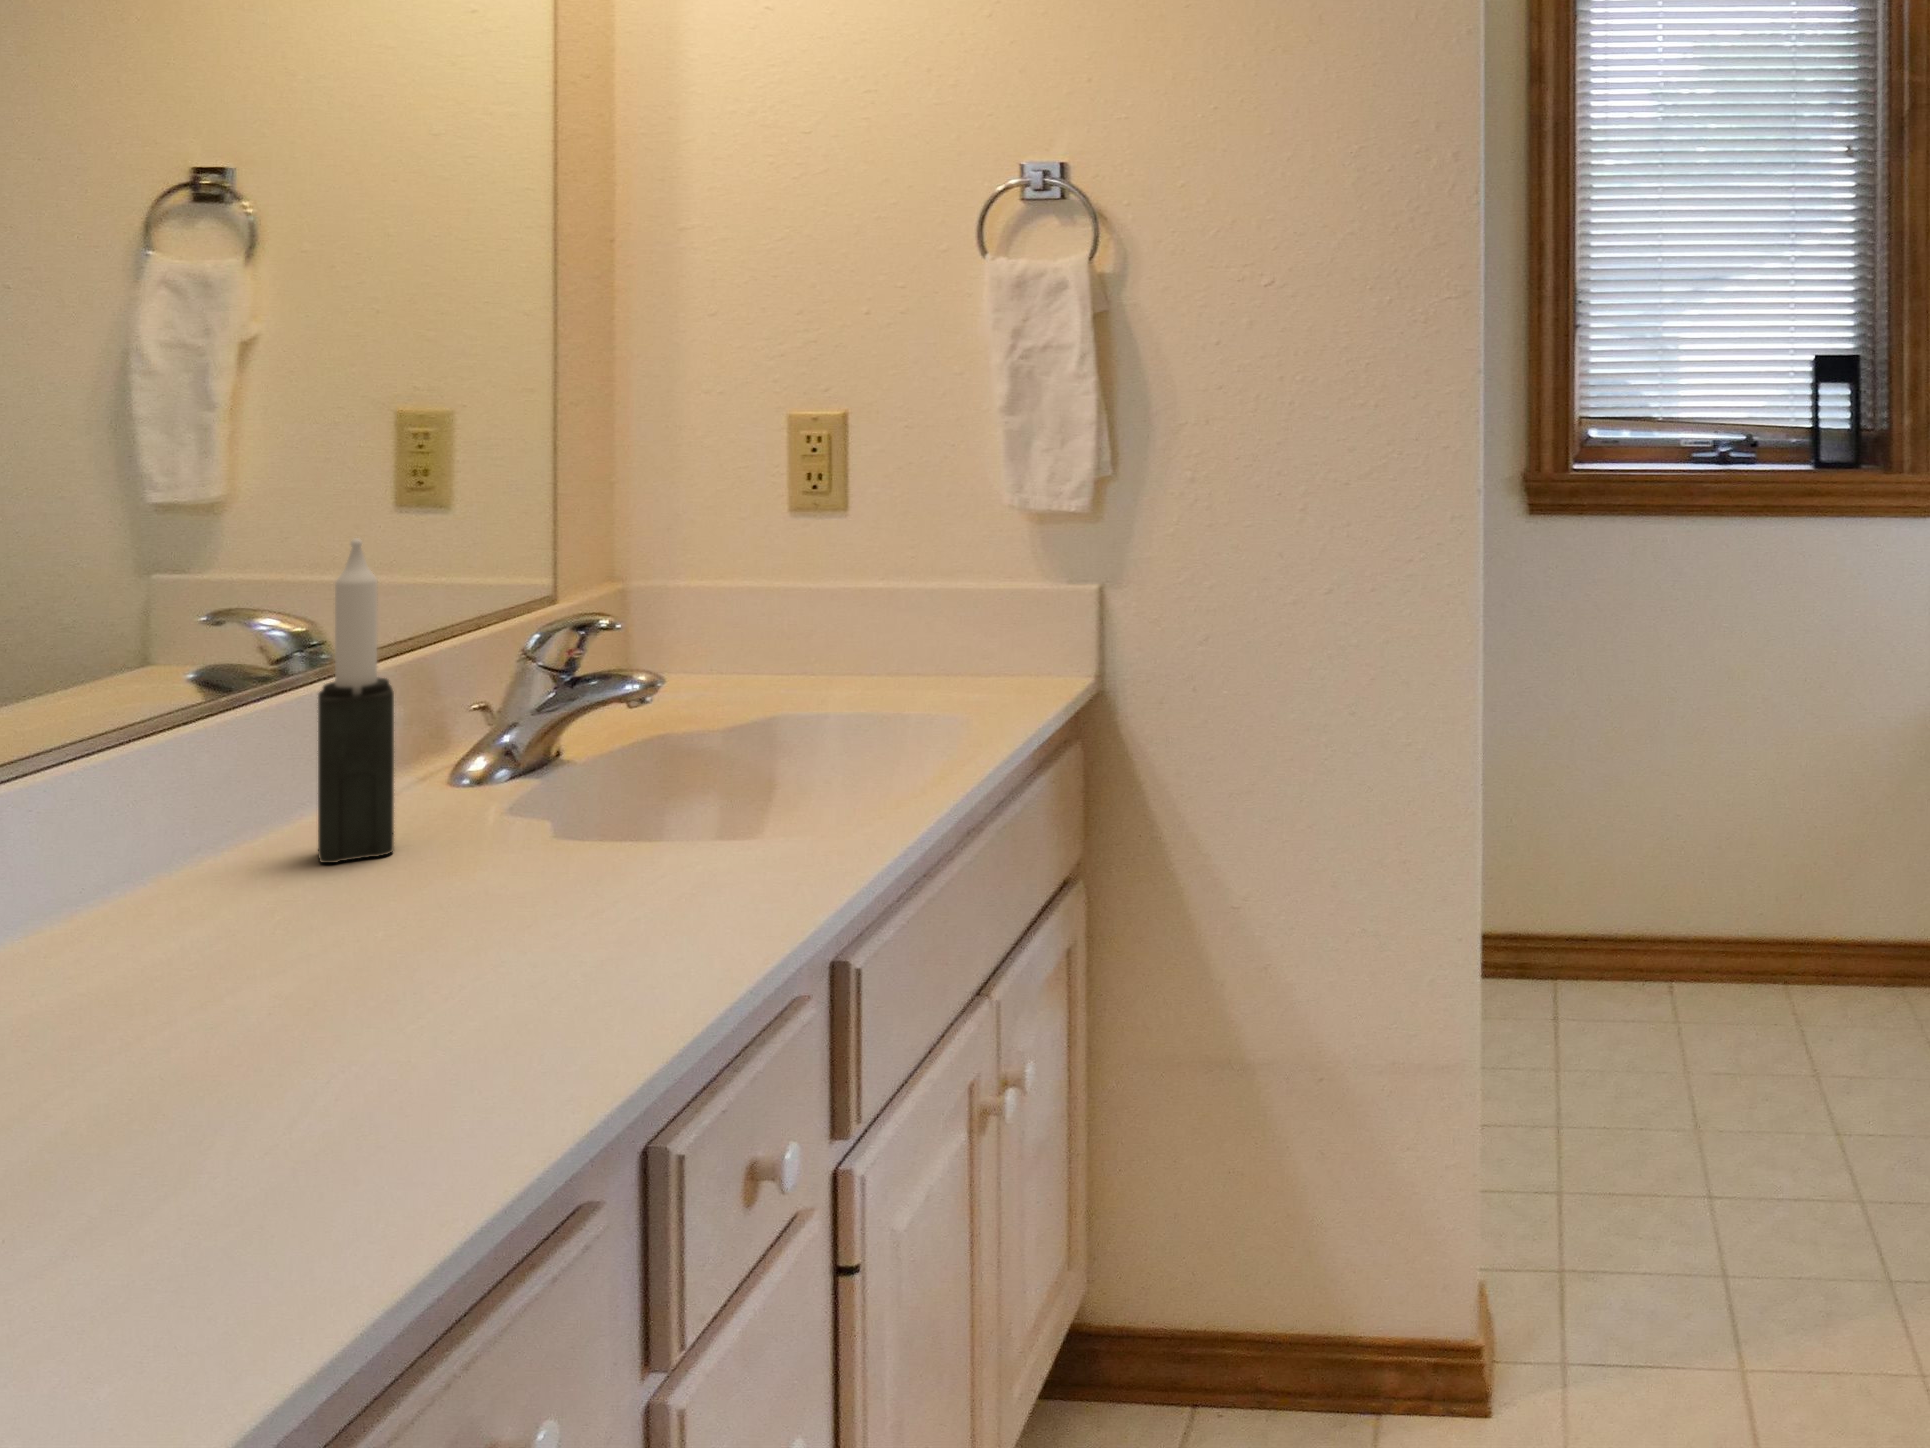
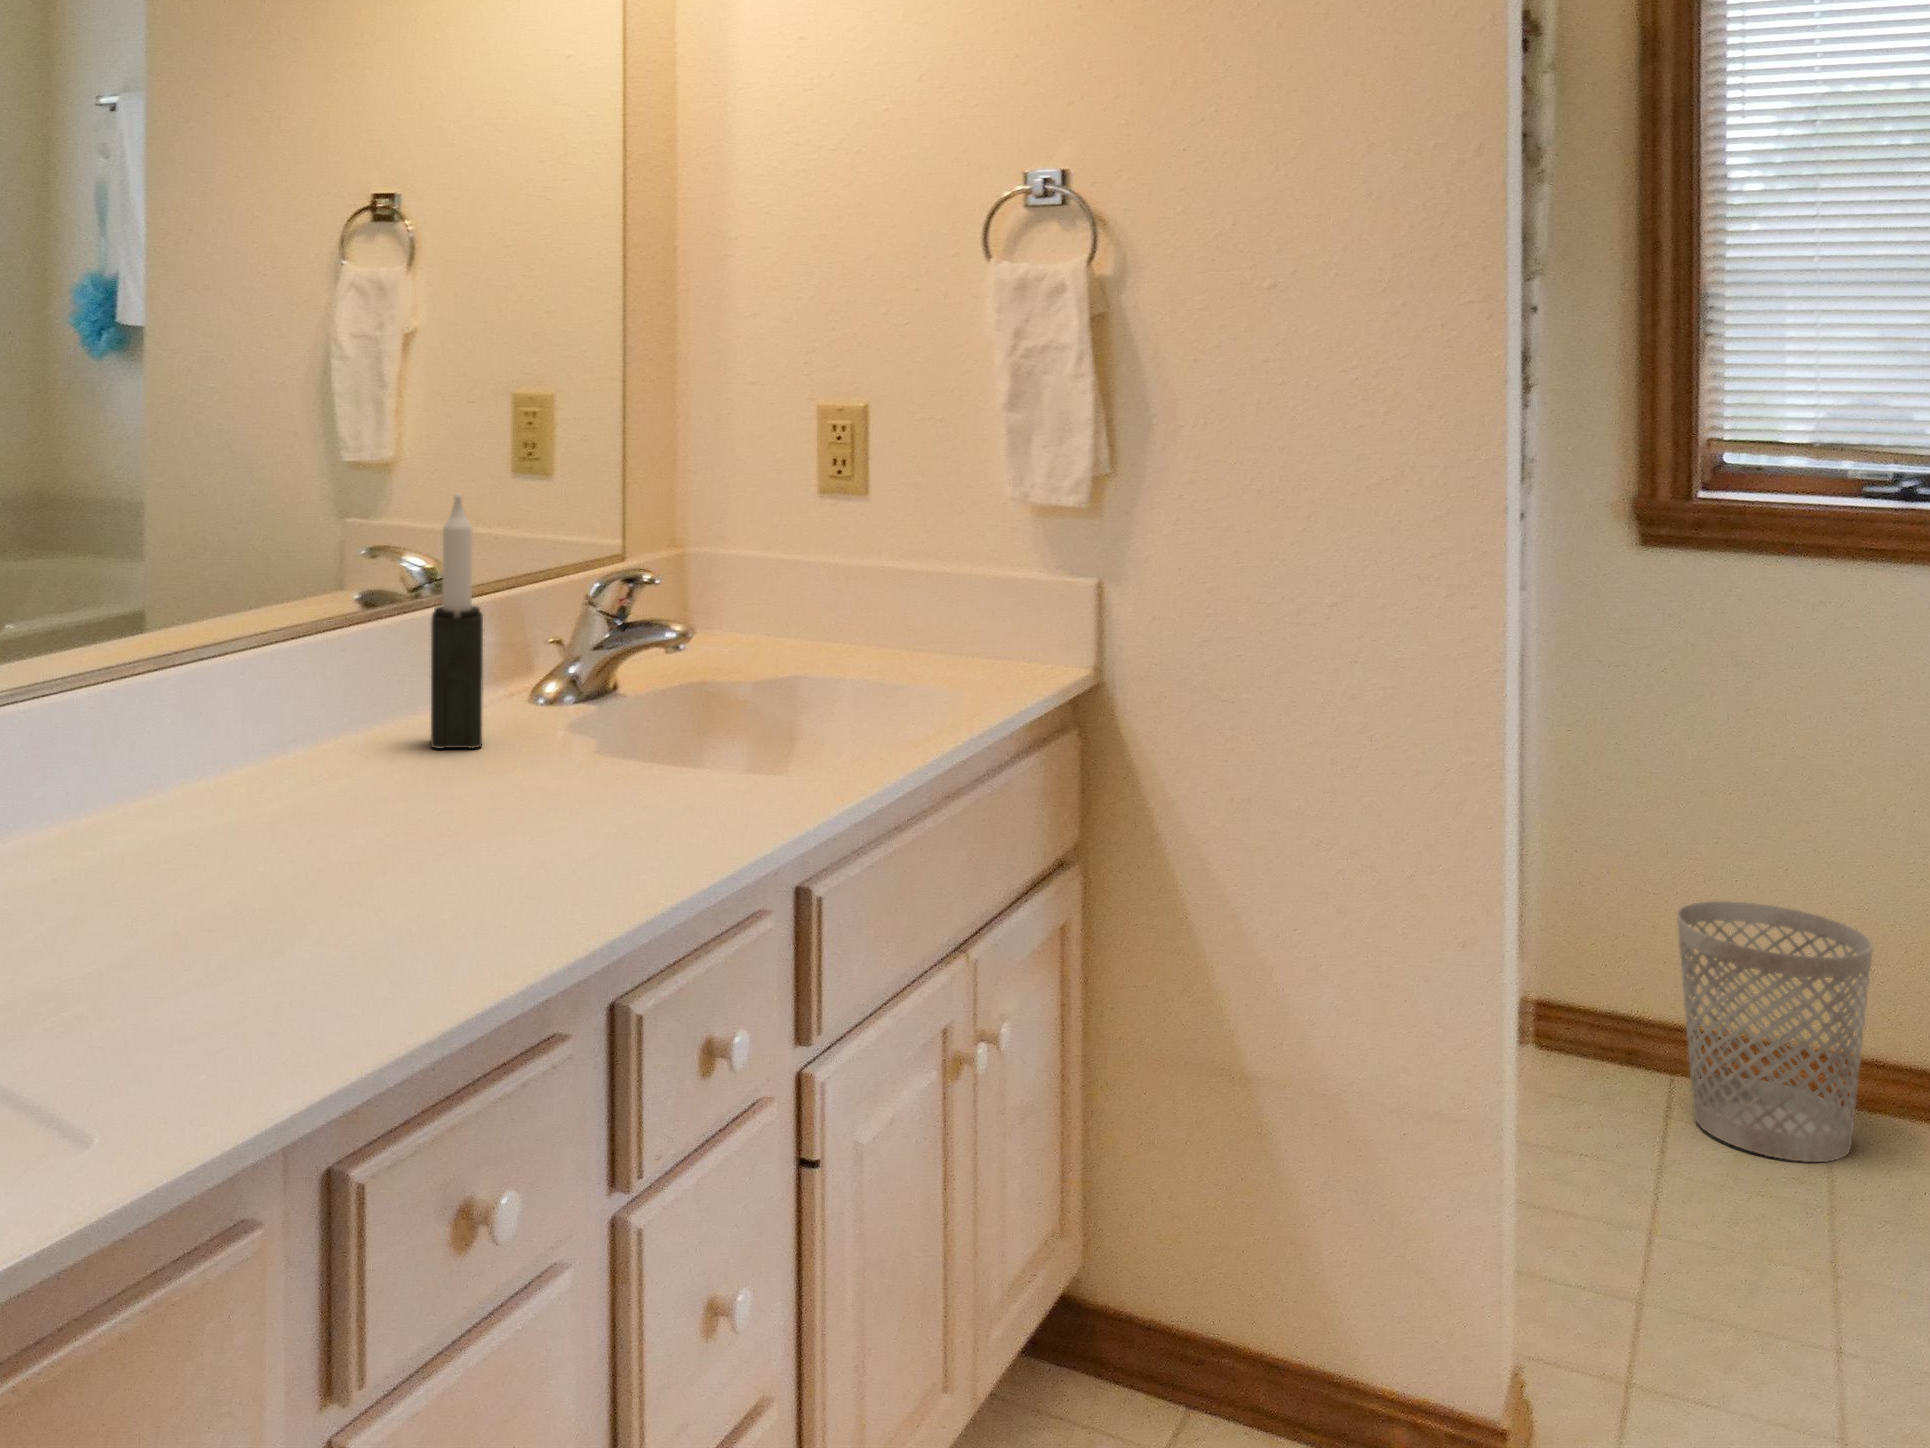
wastebasket: none [1567,814,1710,1031] -> present [1677,901,1873,1162]

